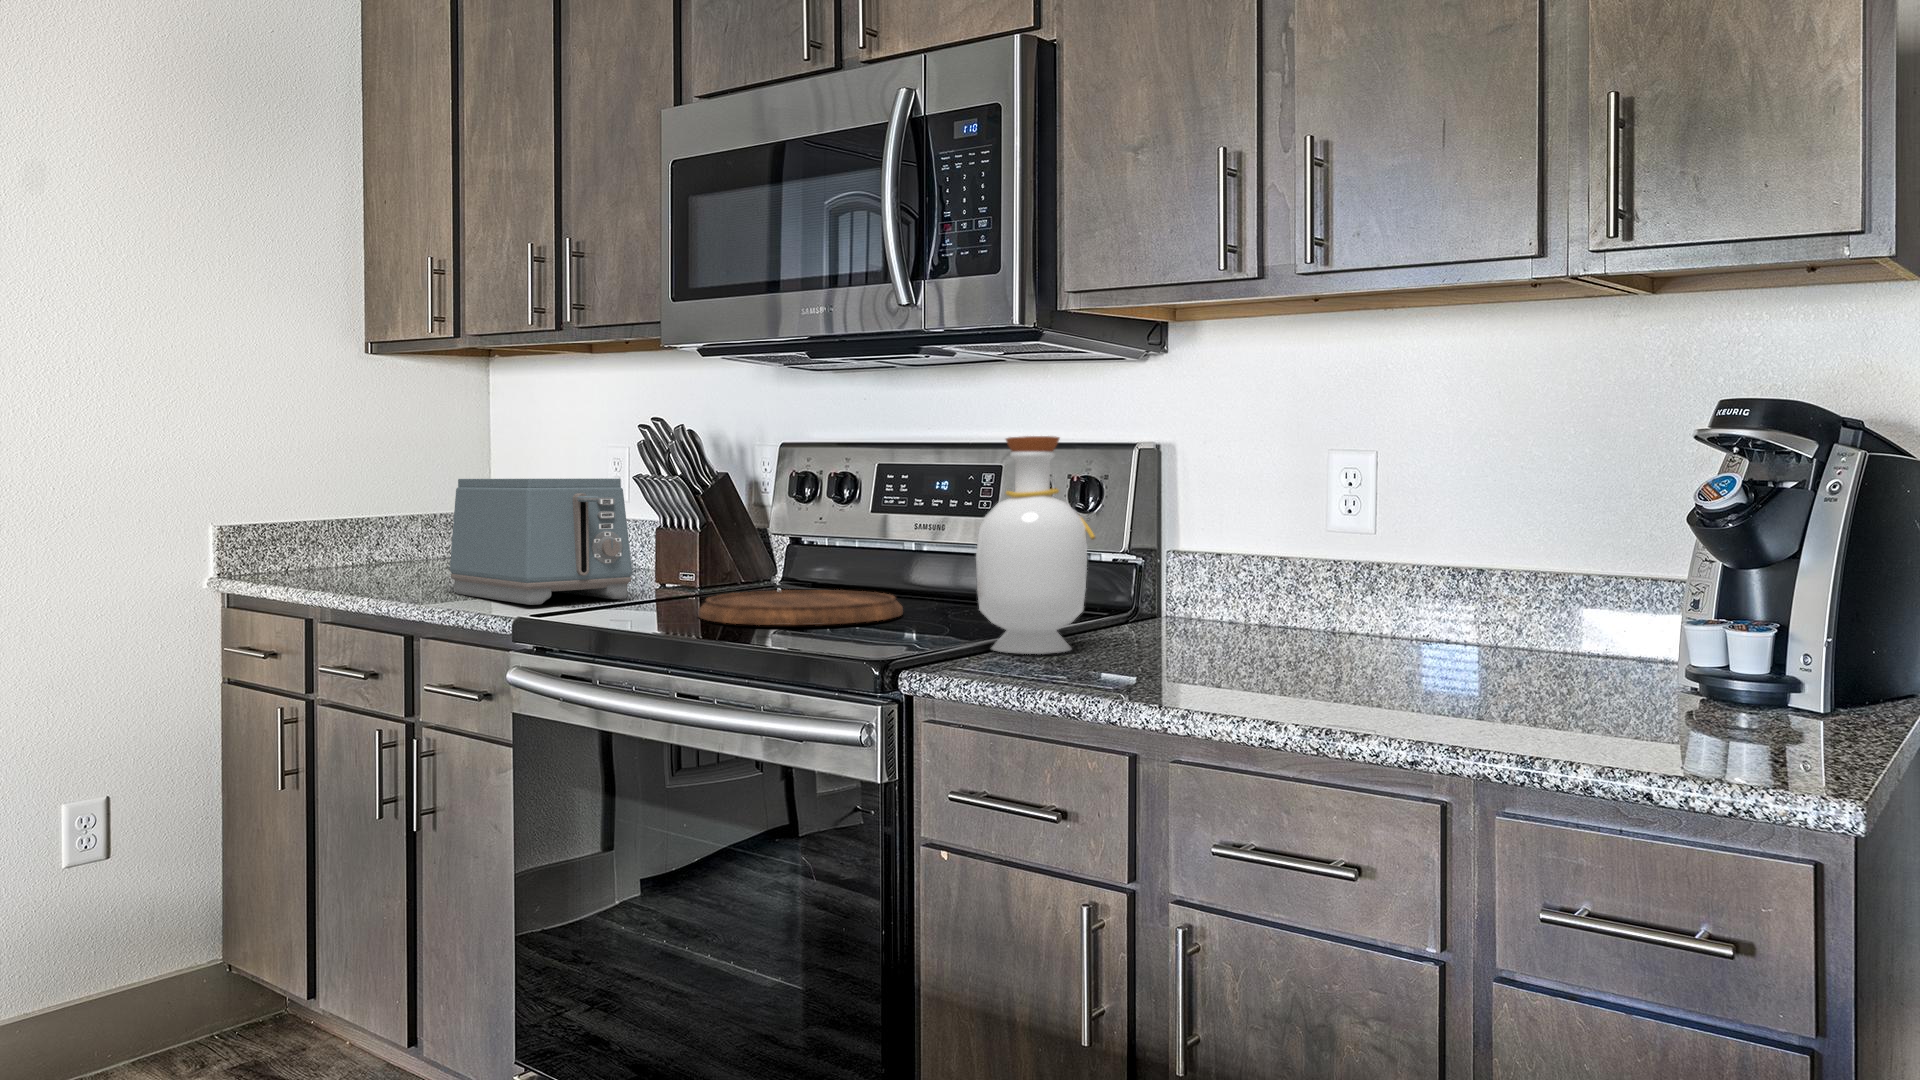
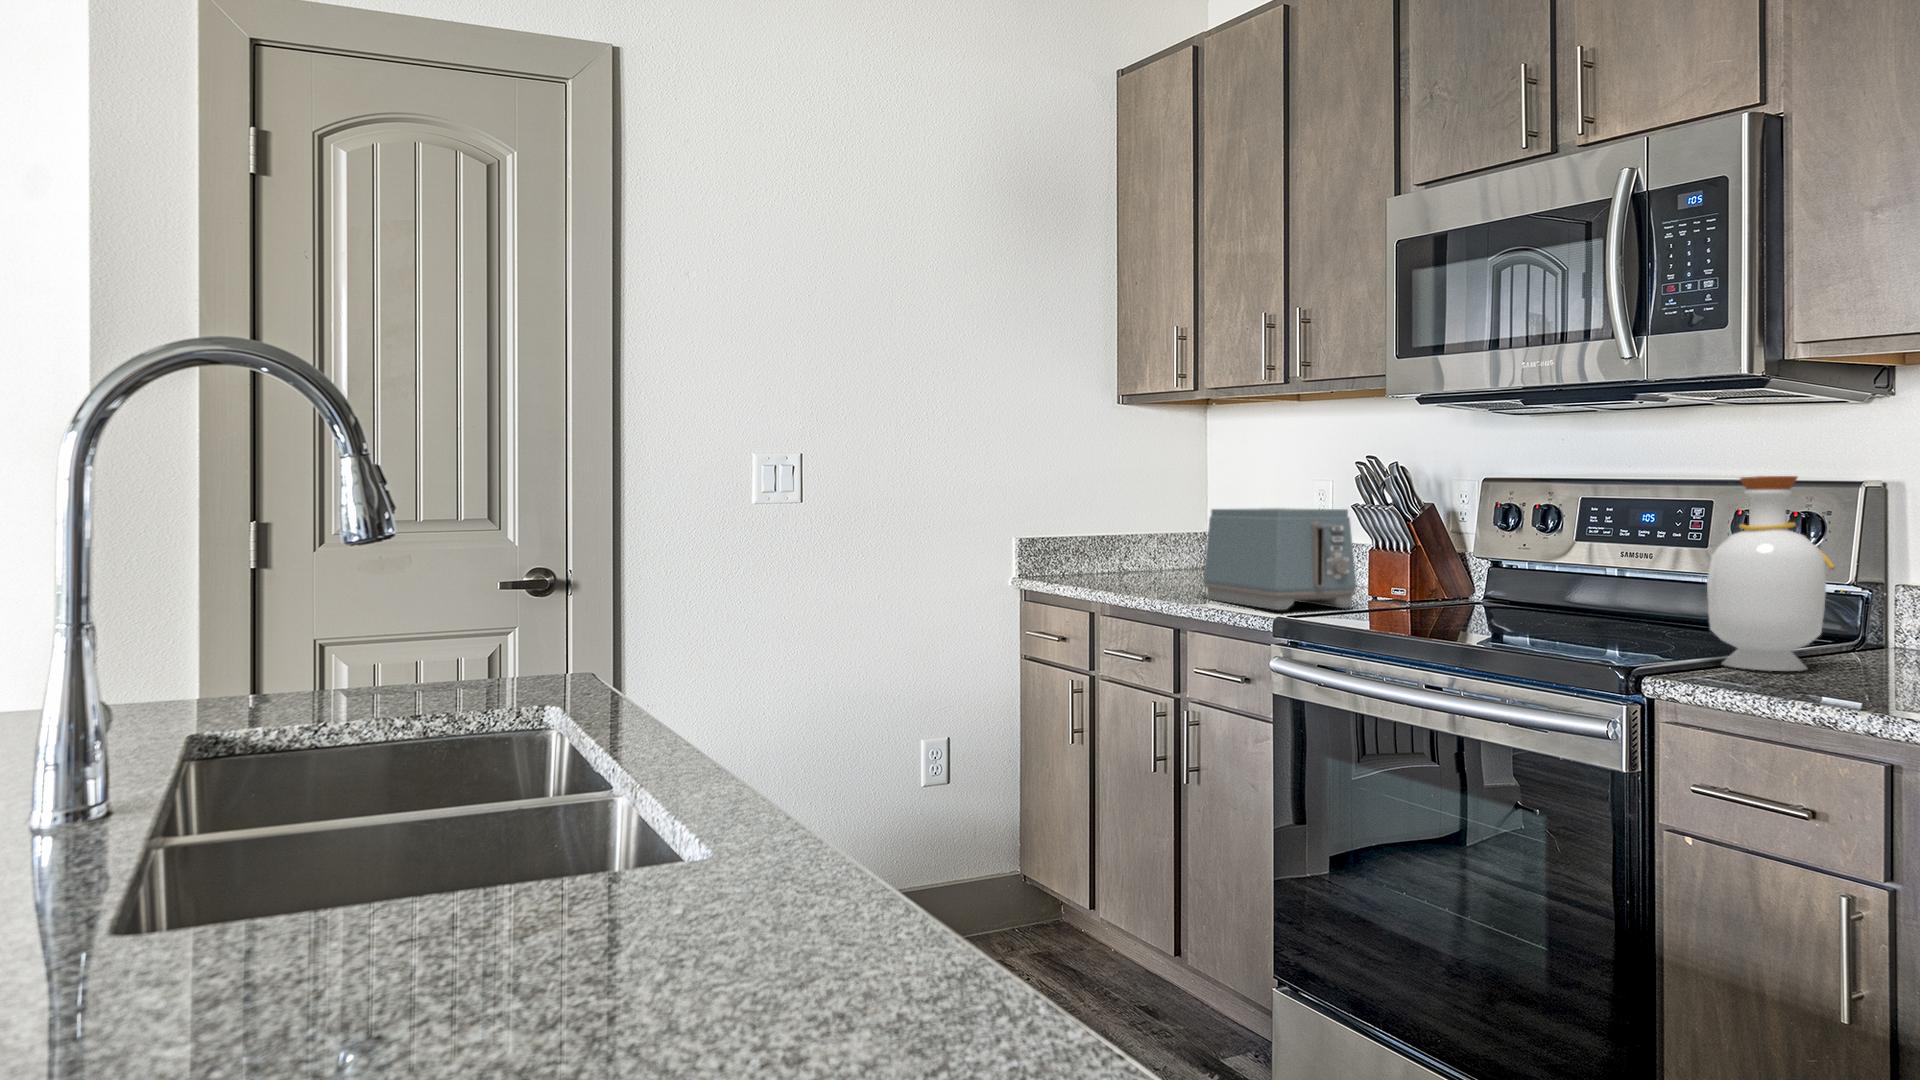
cutting board: present [698,590,903,625] -> none [1424,606,1615,636]

